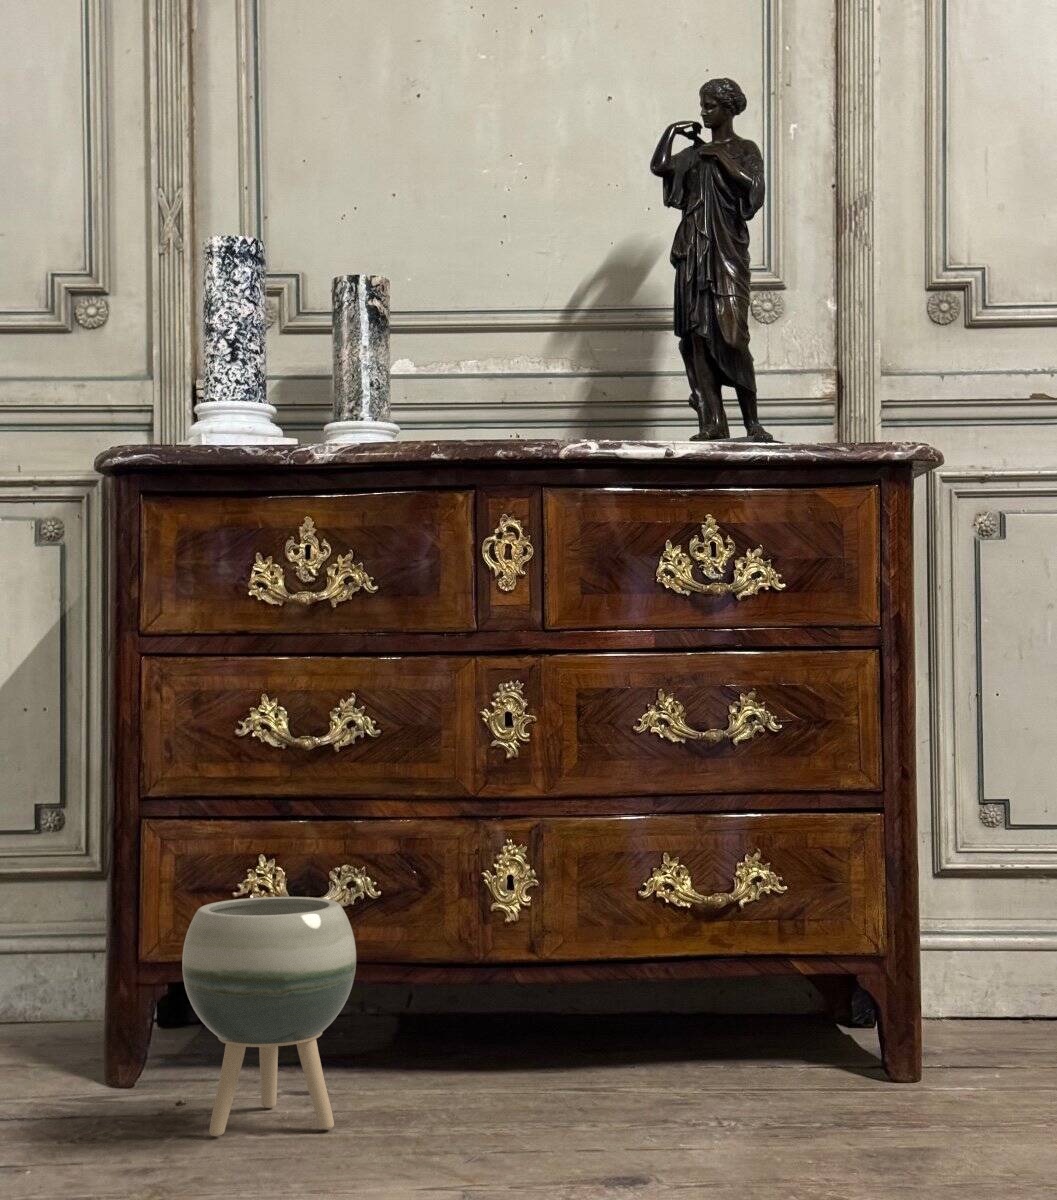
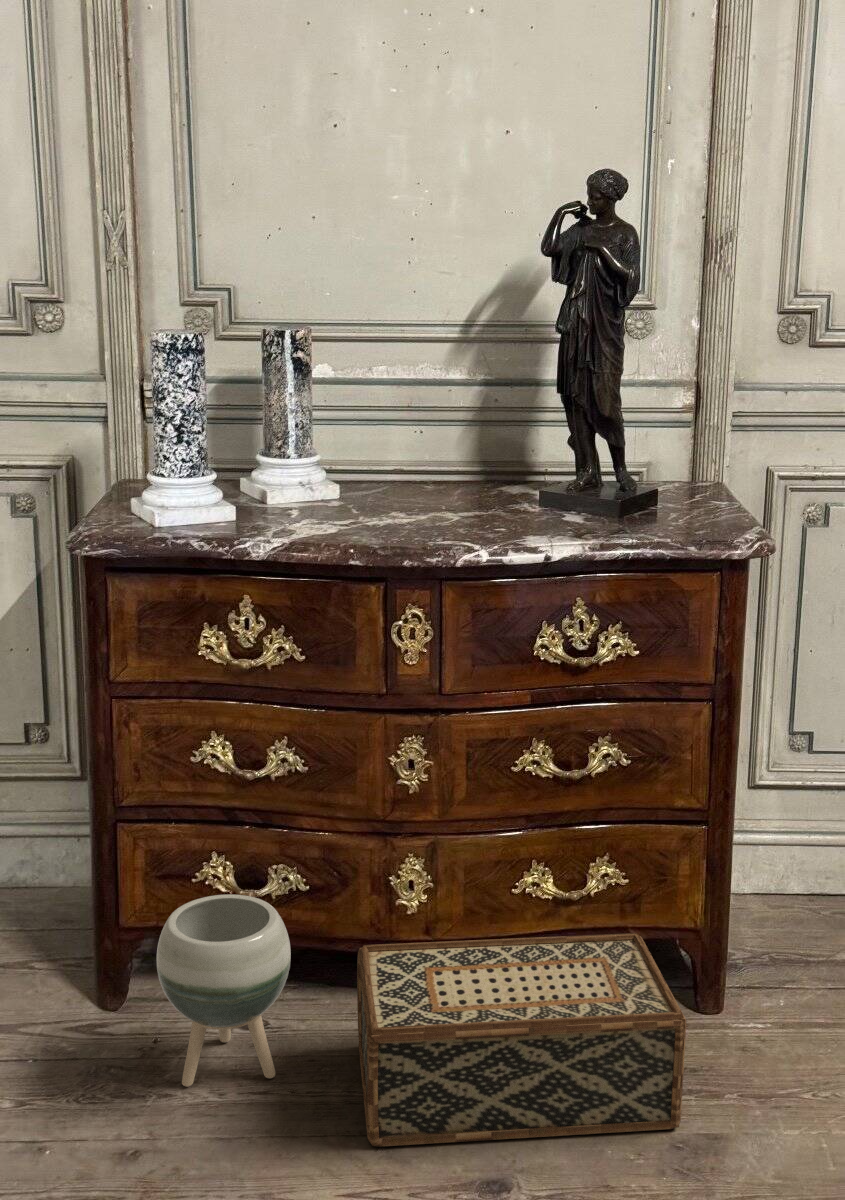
woven basket: none [443,946,876,1171] -> present [357,933,686,1146]

